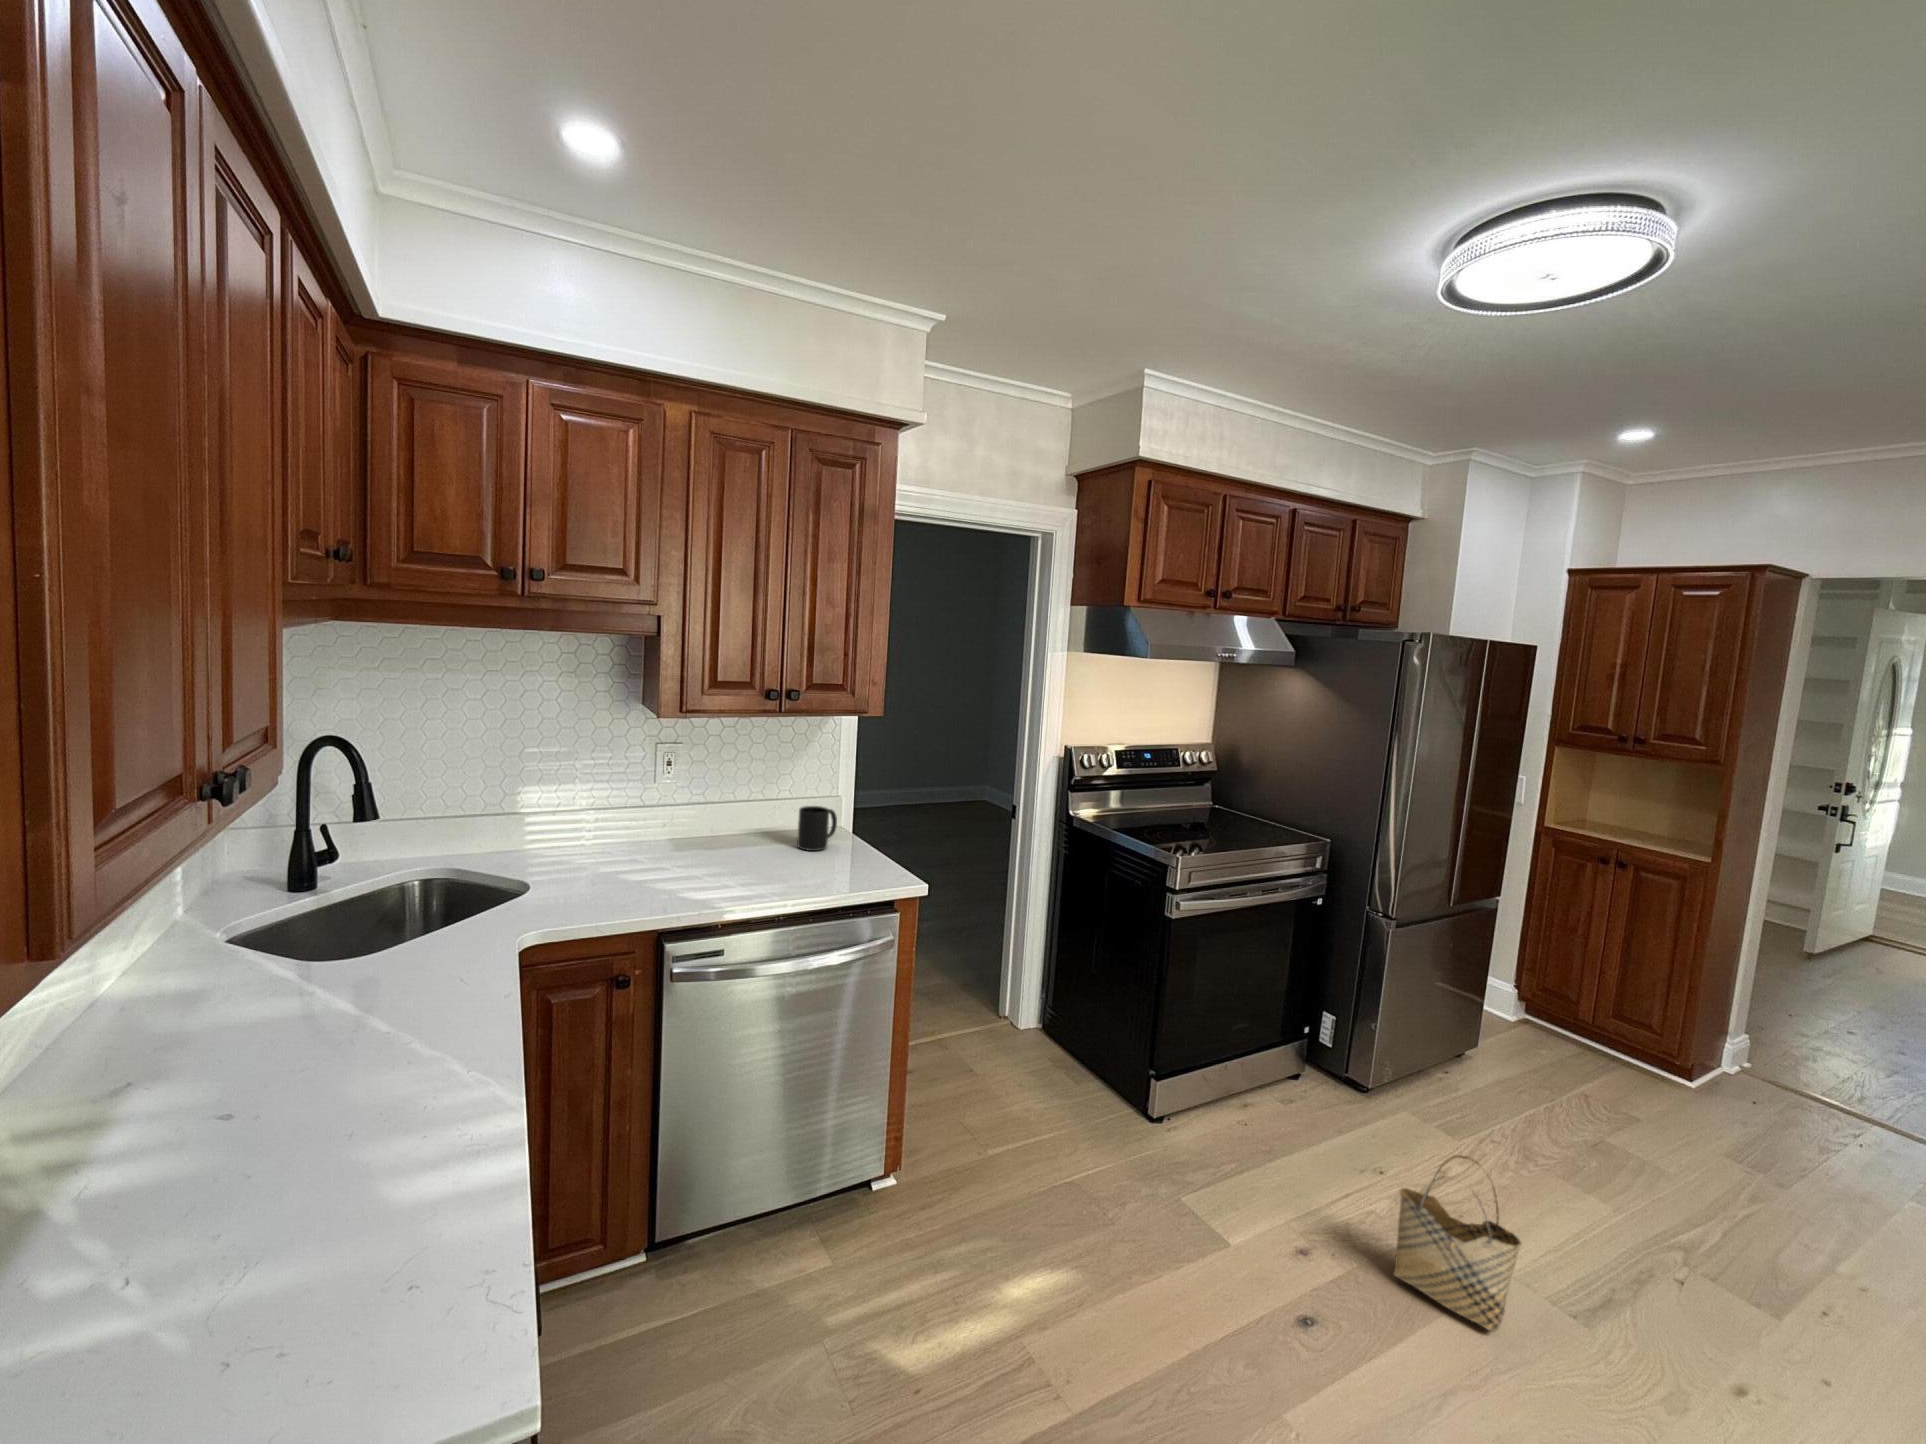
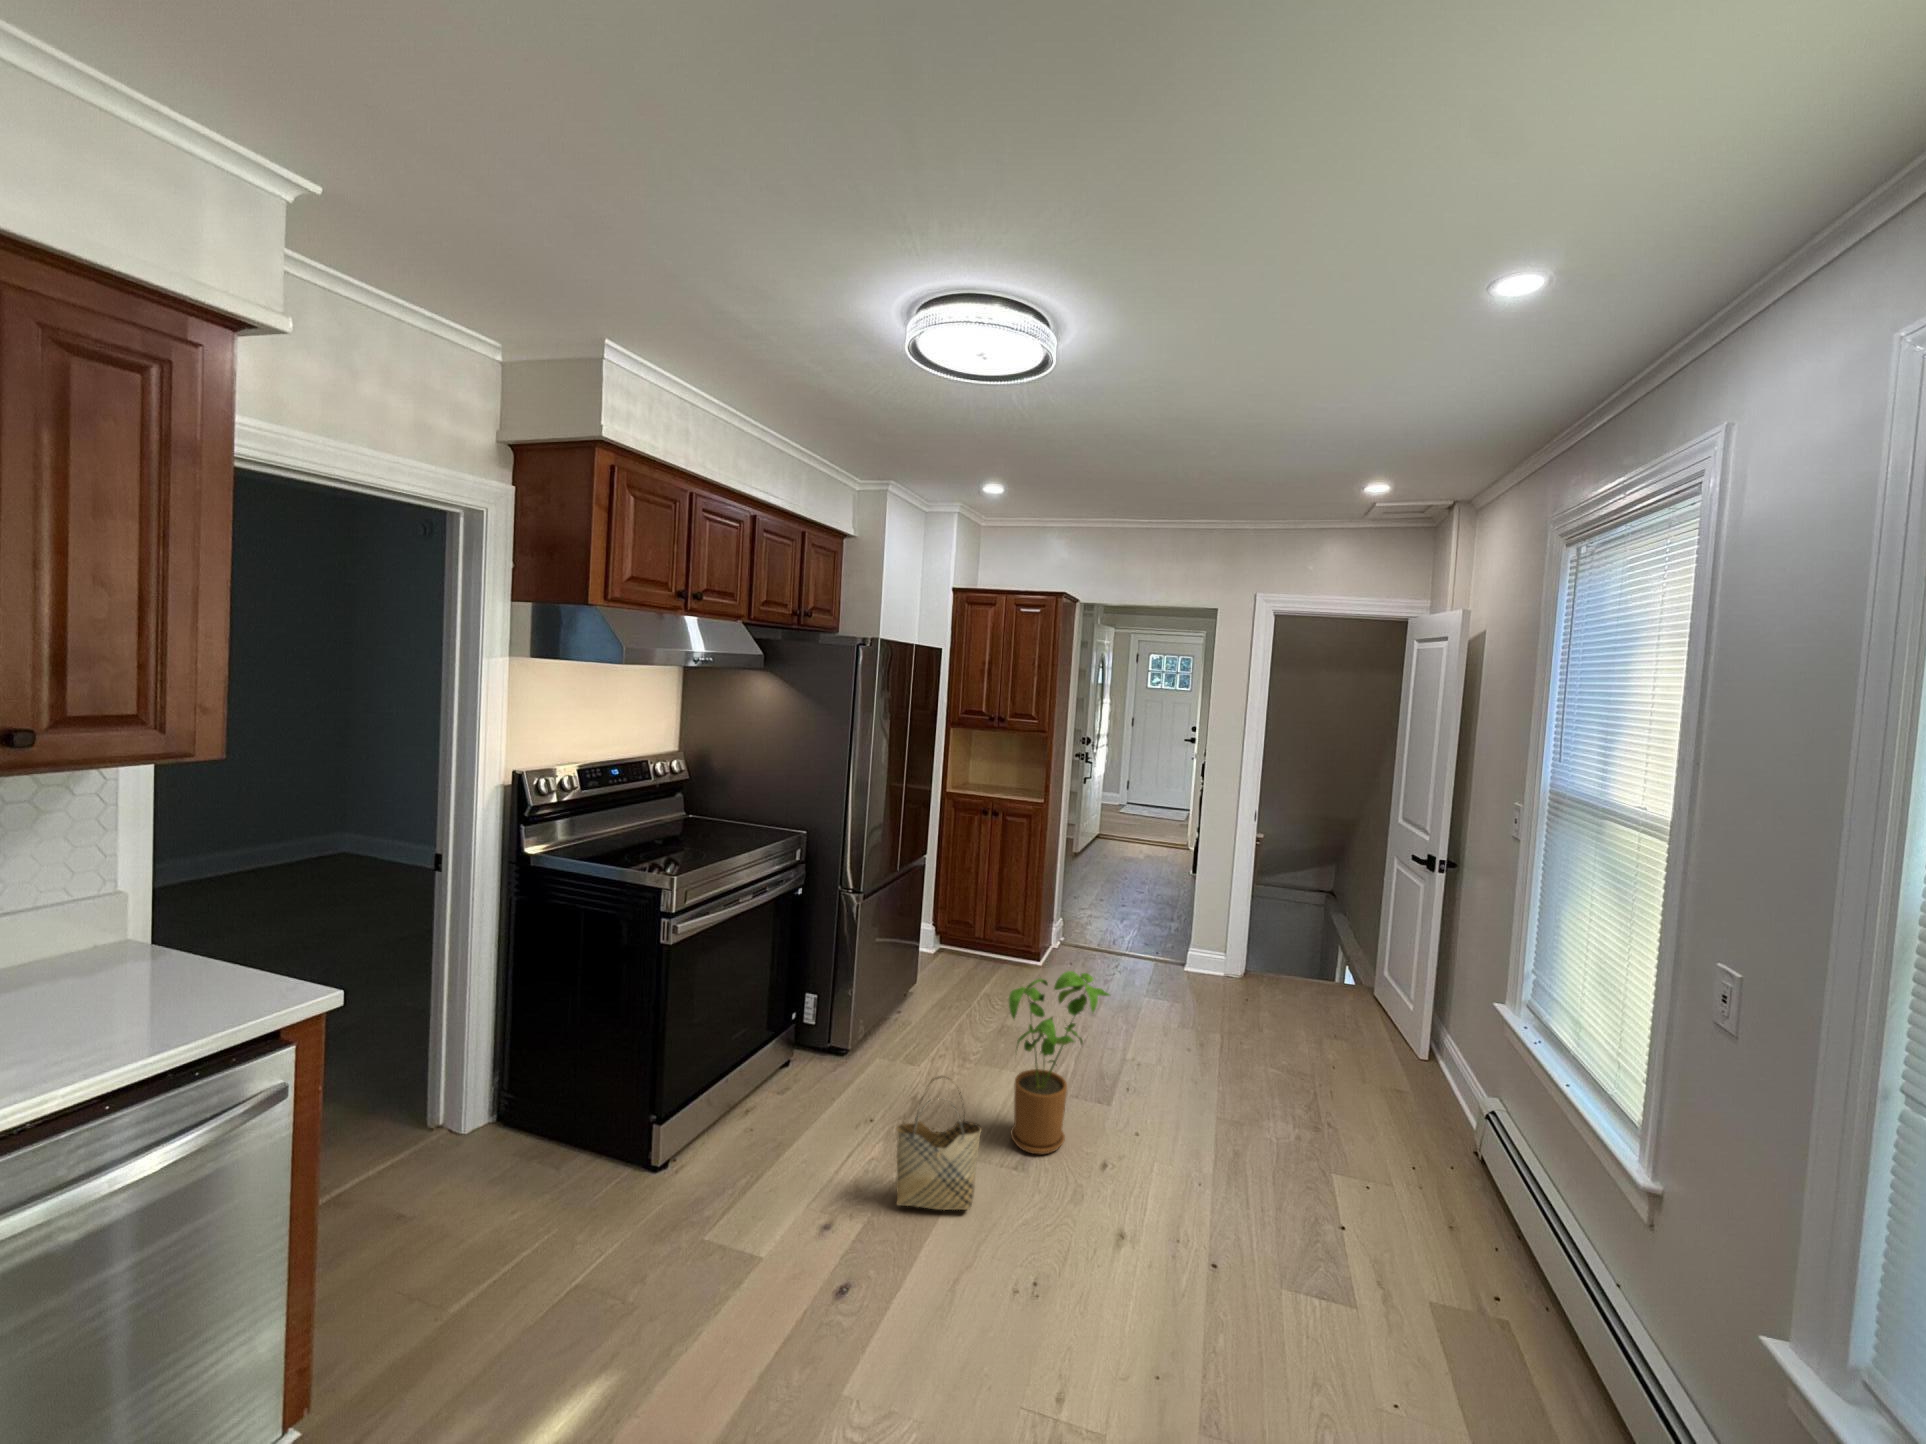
mug: present [797,806,837,851] -> none [27,918,123,998]
house plant: none [1581,1095,1791,1335] -> present [1009,971,1110,1154]

